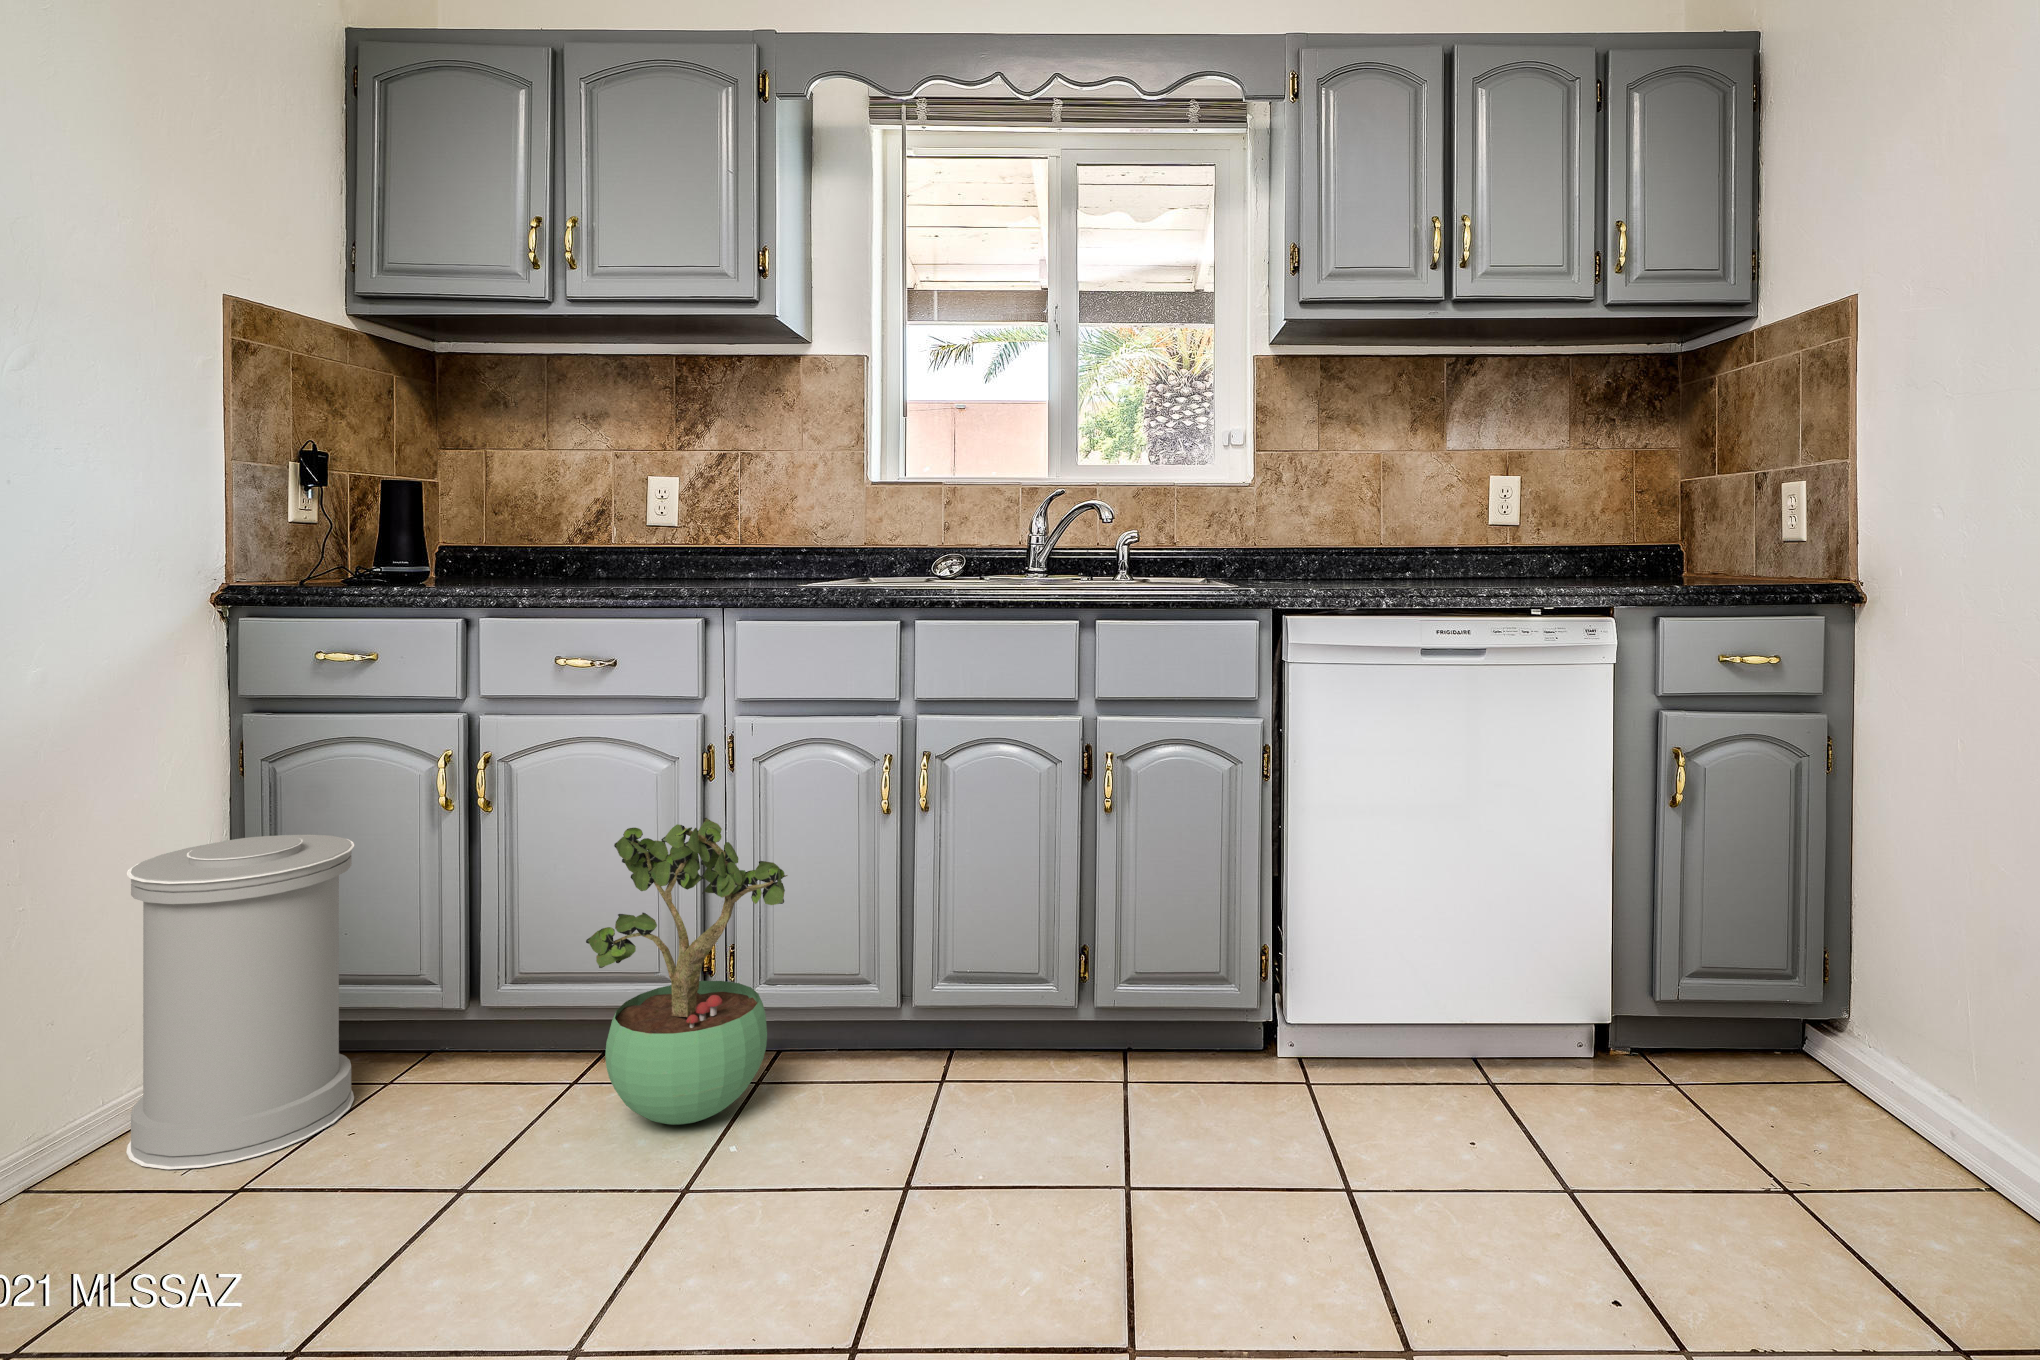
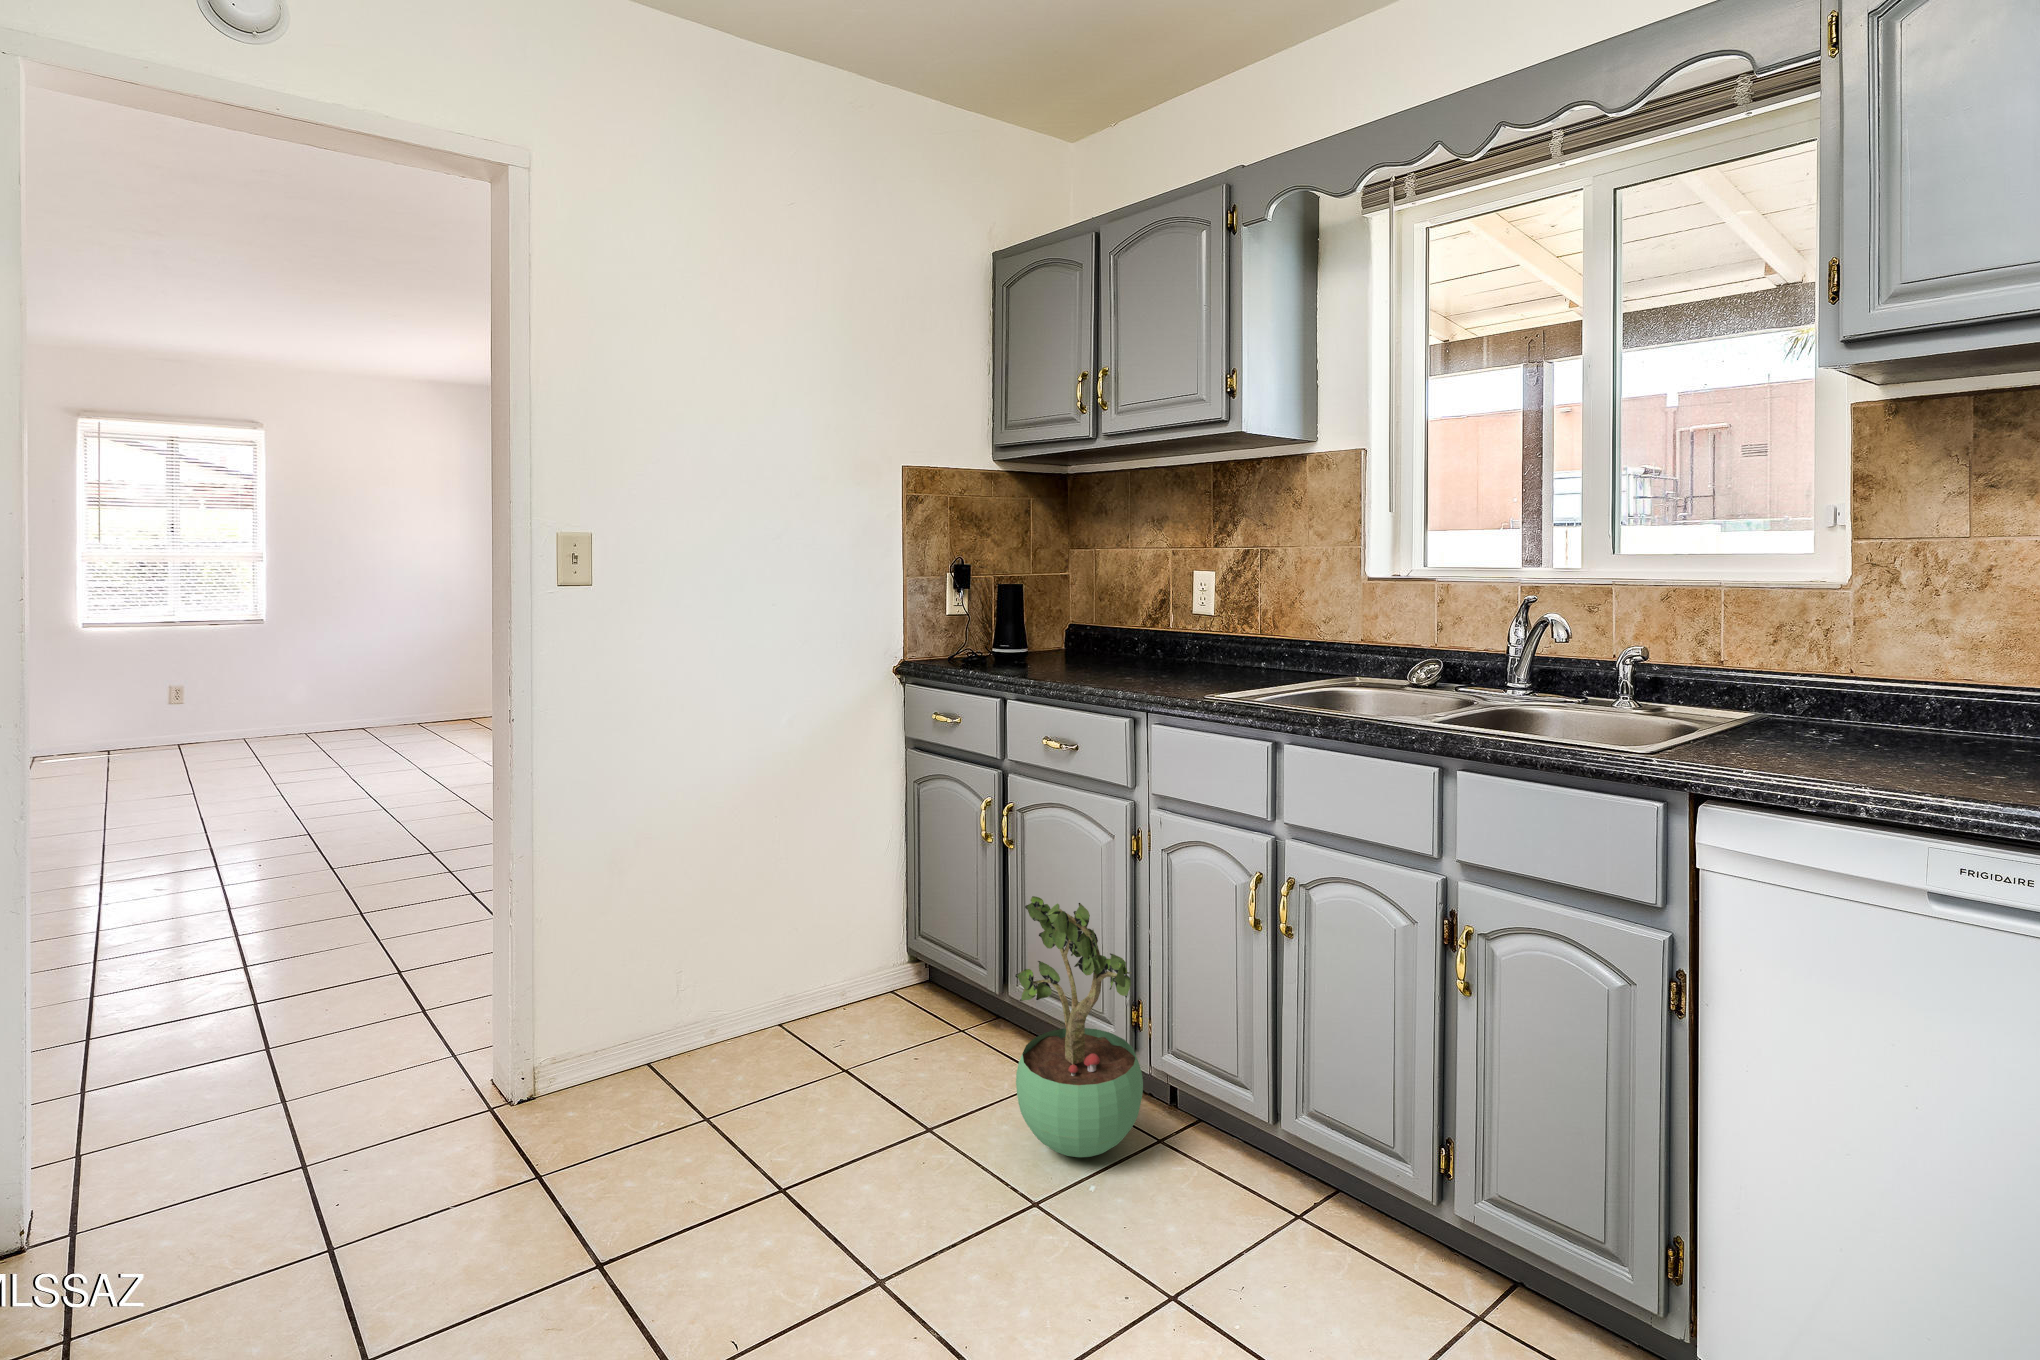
trash can: present [126,834,354,1169] -> none [815,834,936,1052]

